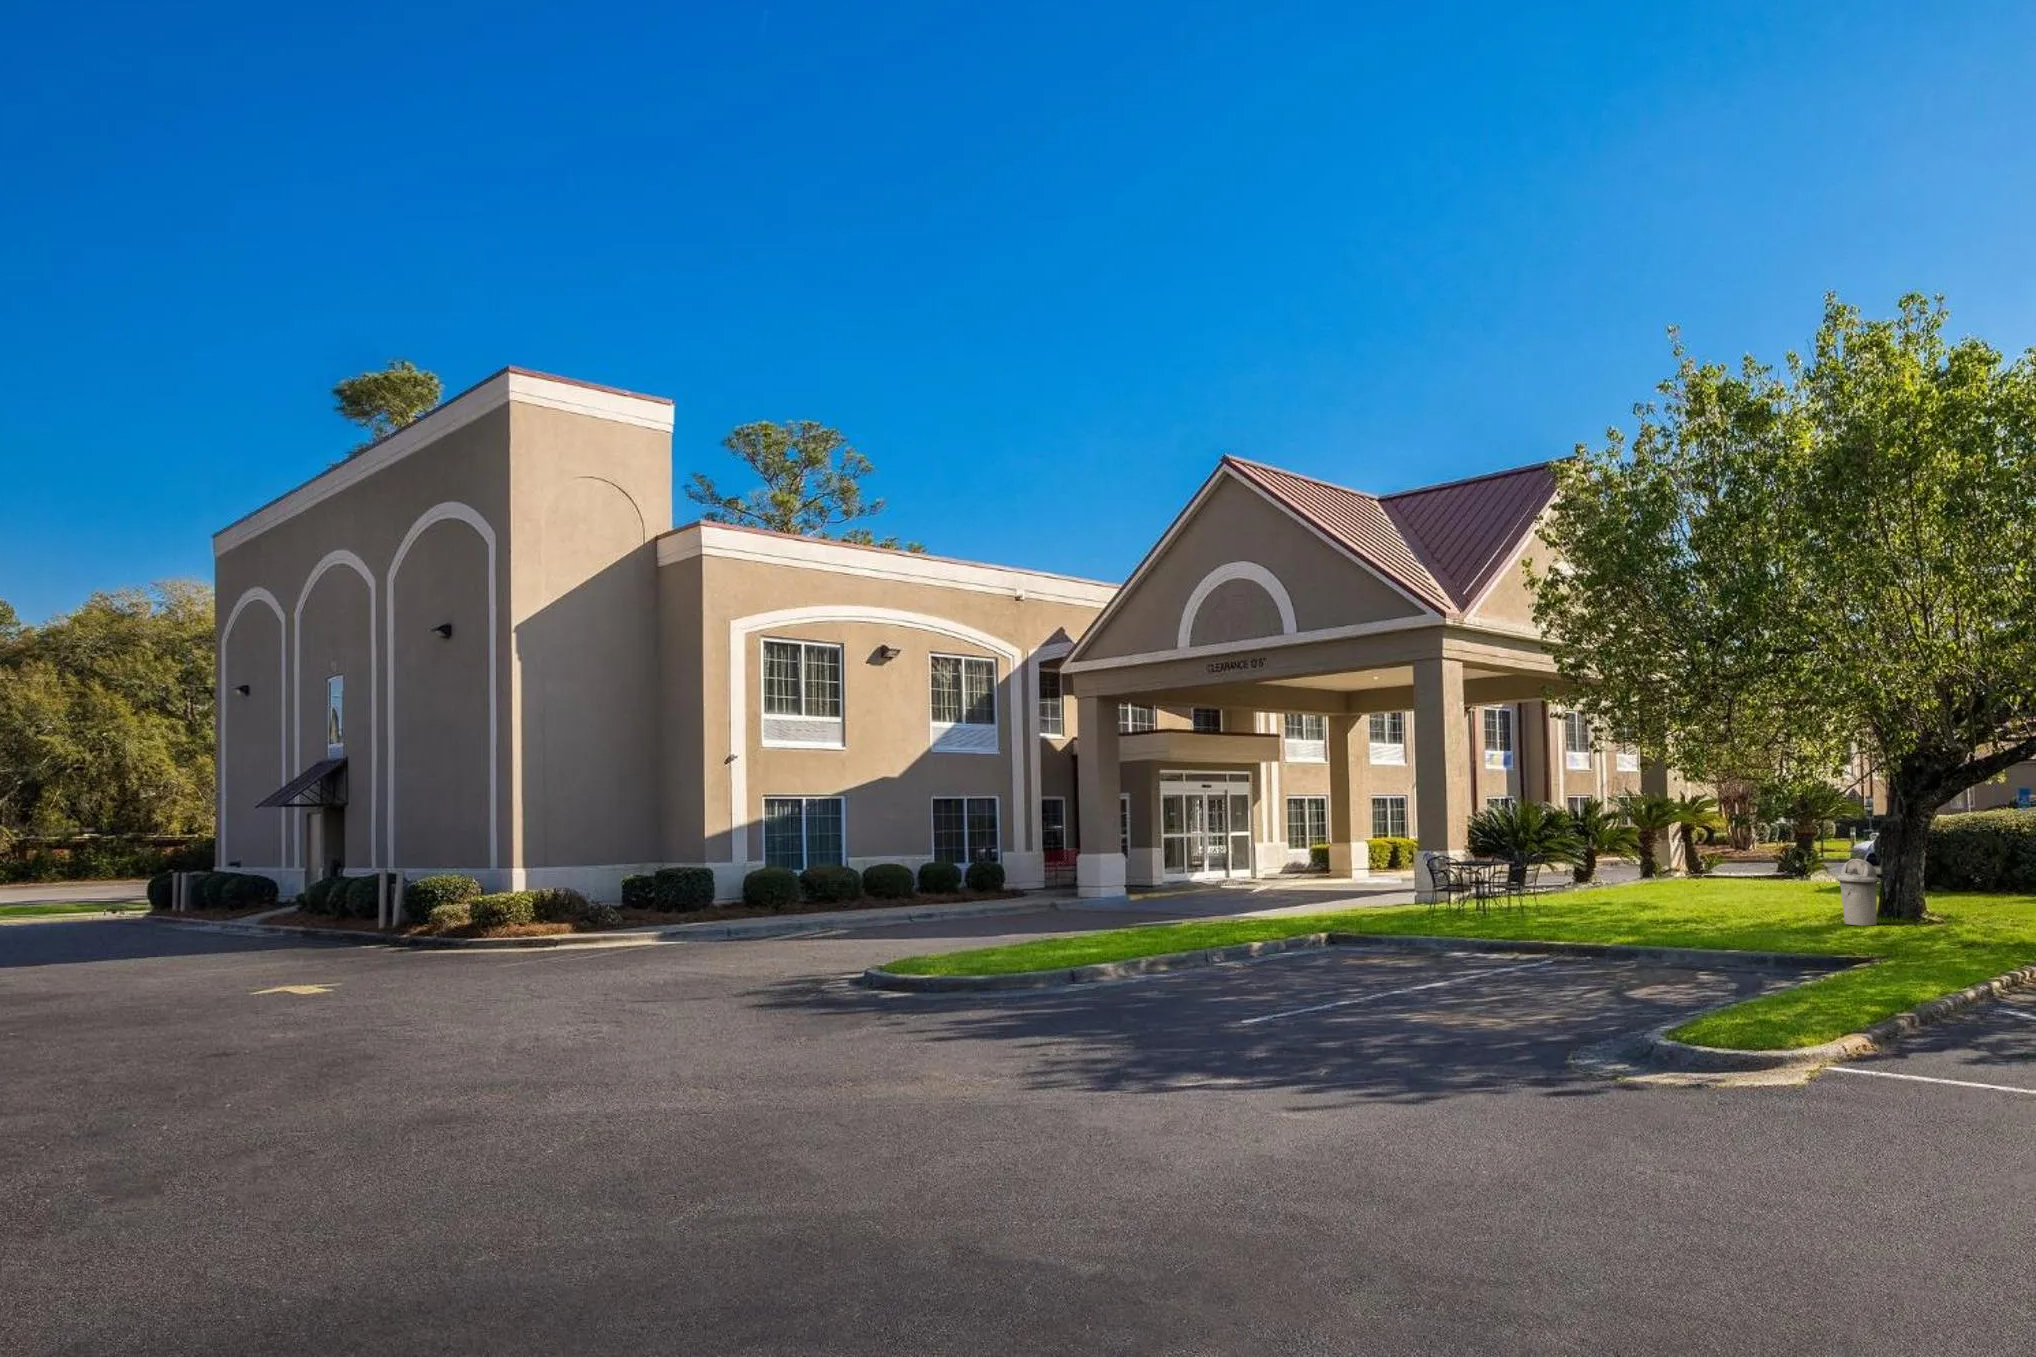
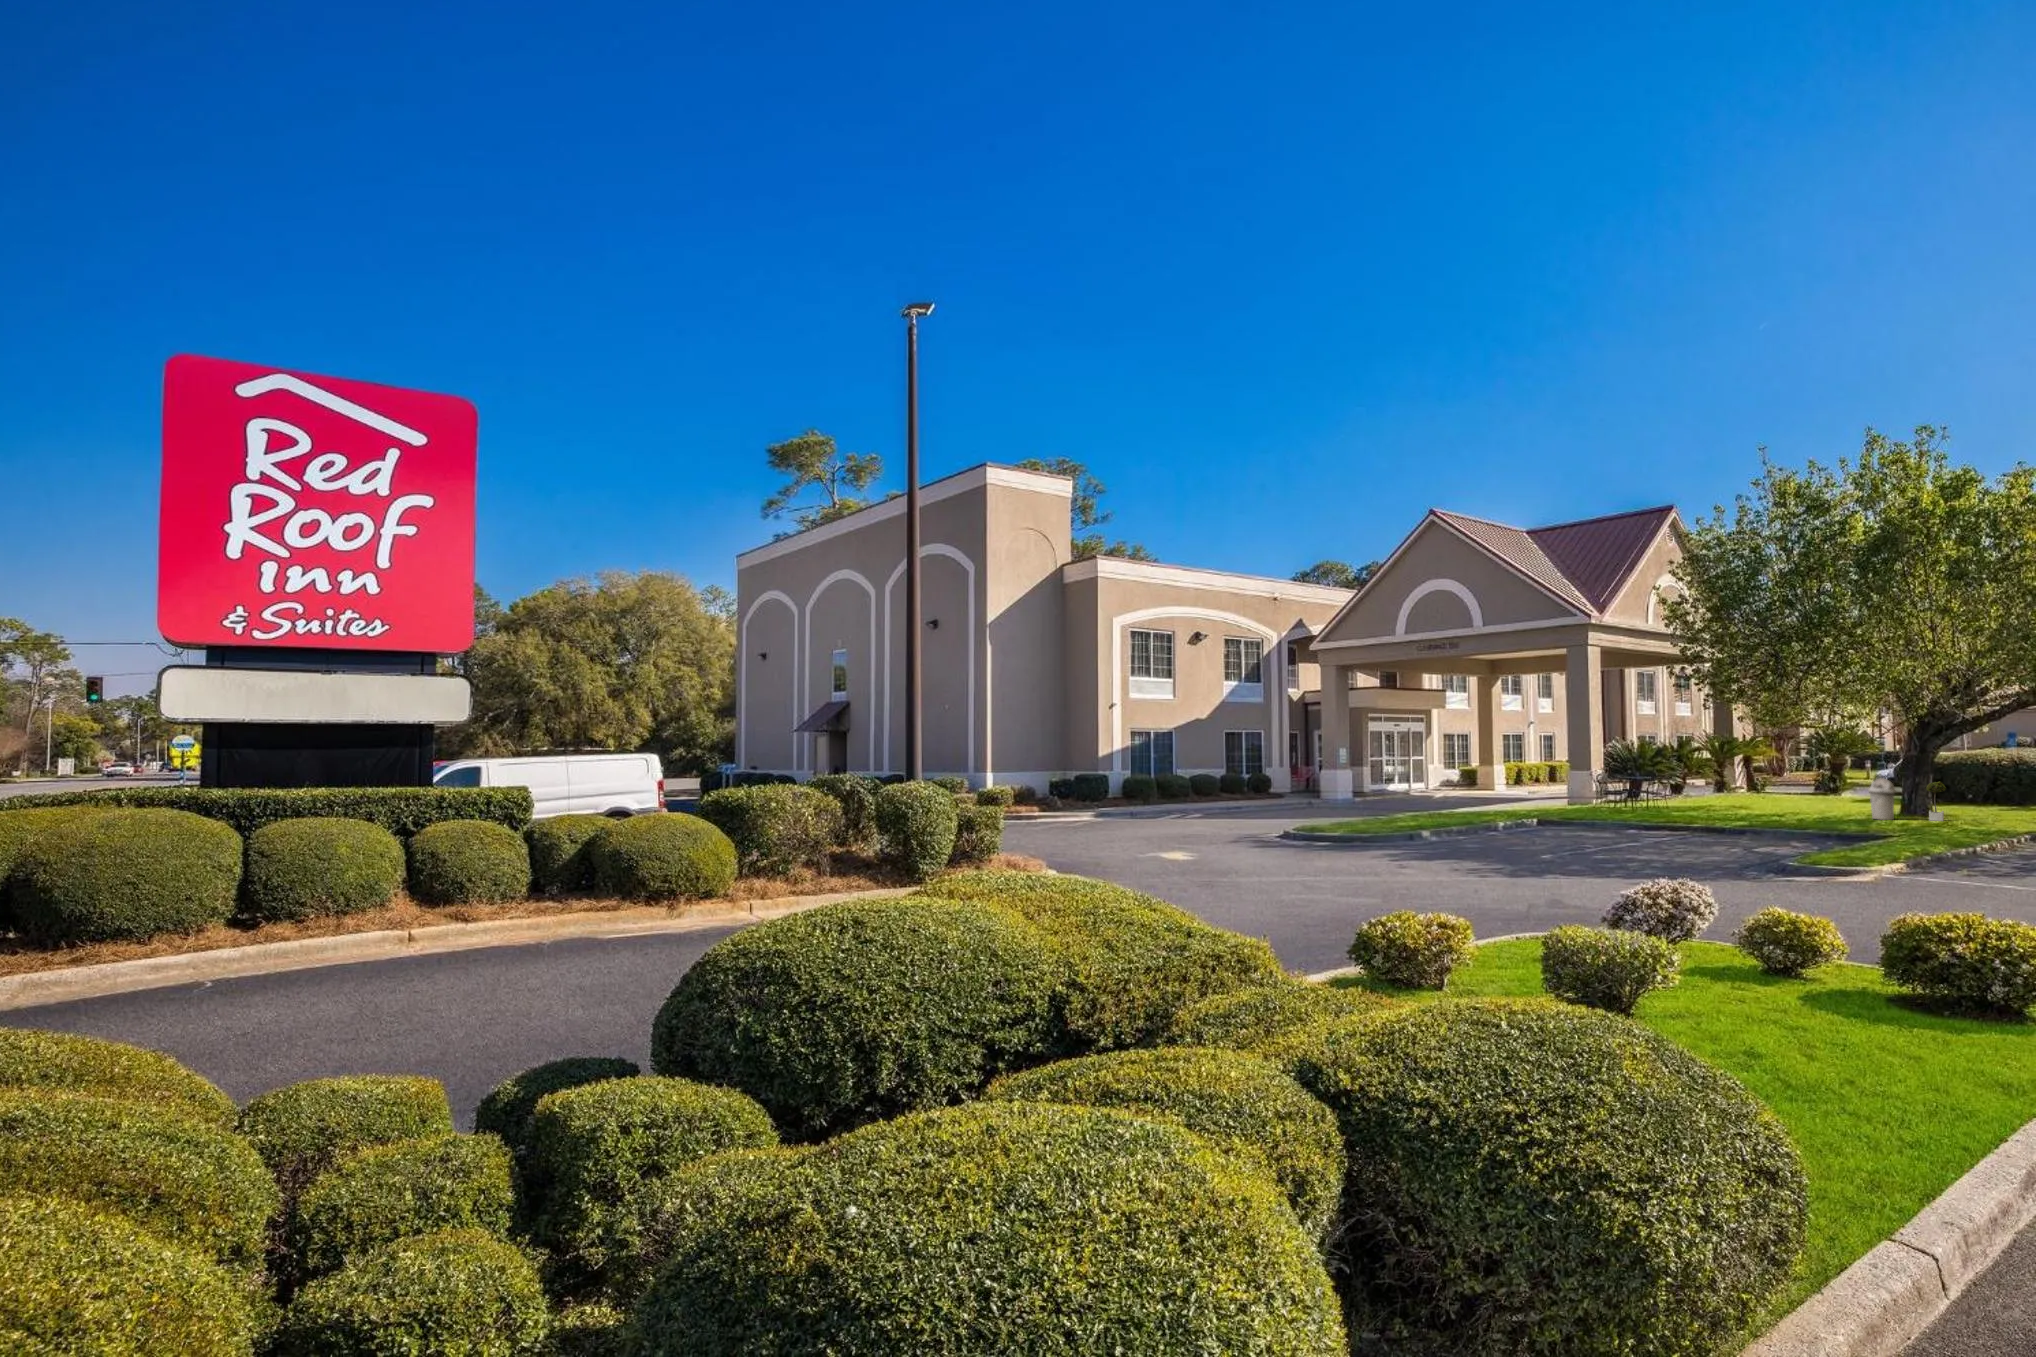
potted tree: none [1922,862,1952,926] -> present [1926,782,1946,821]

